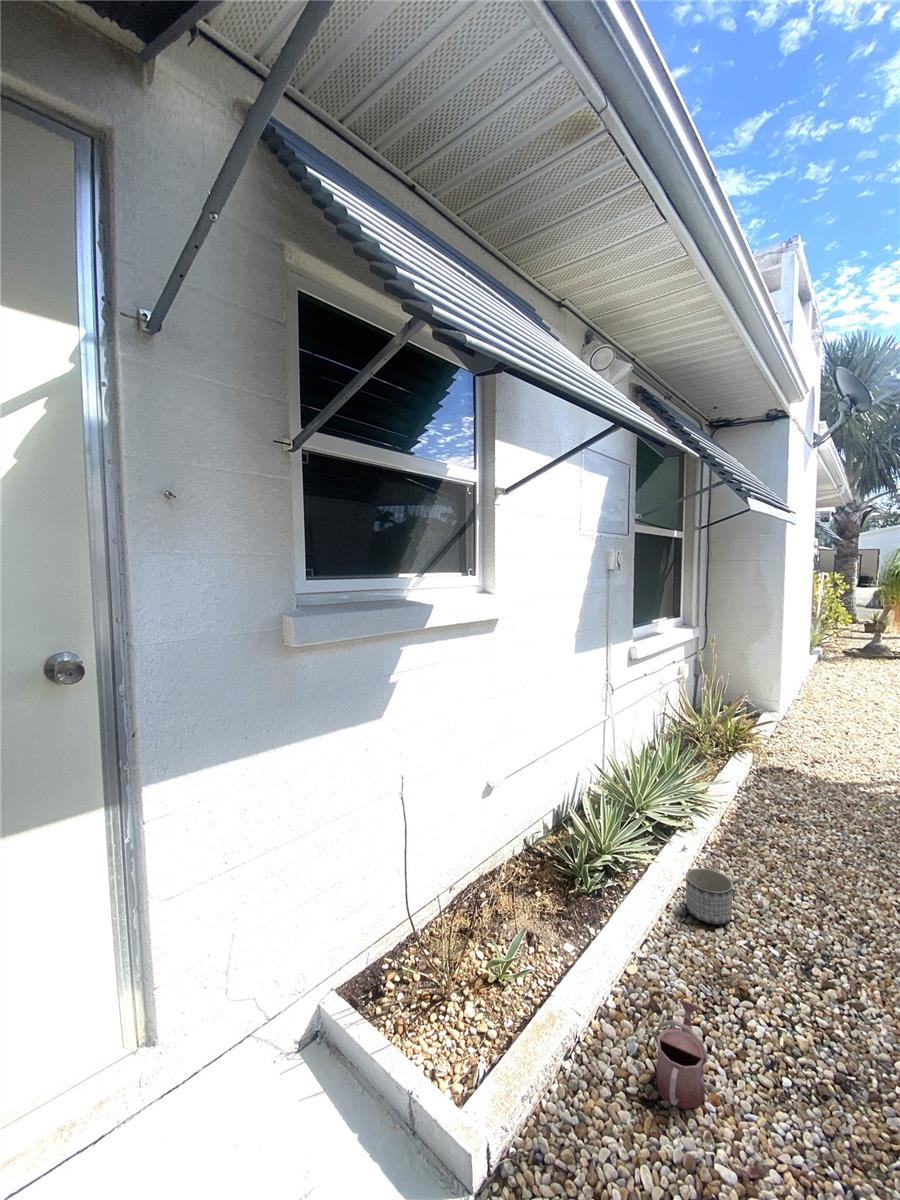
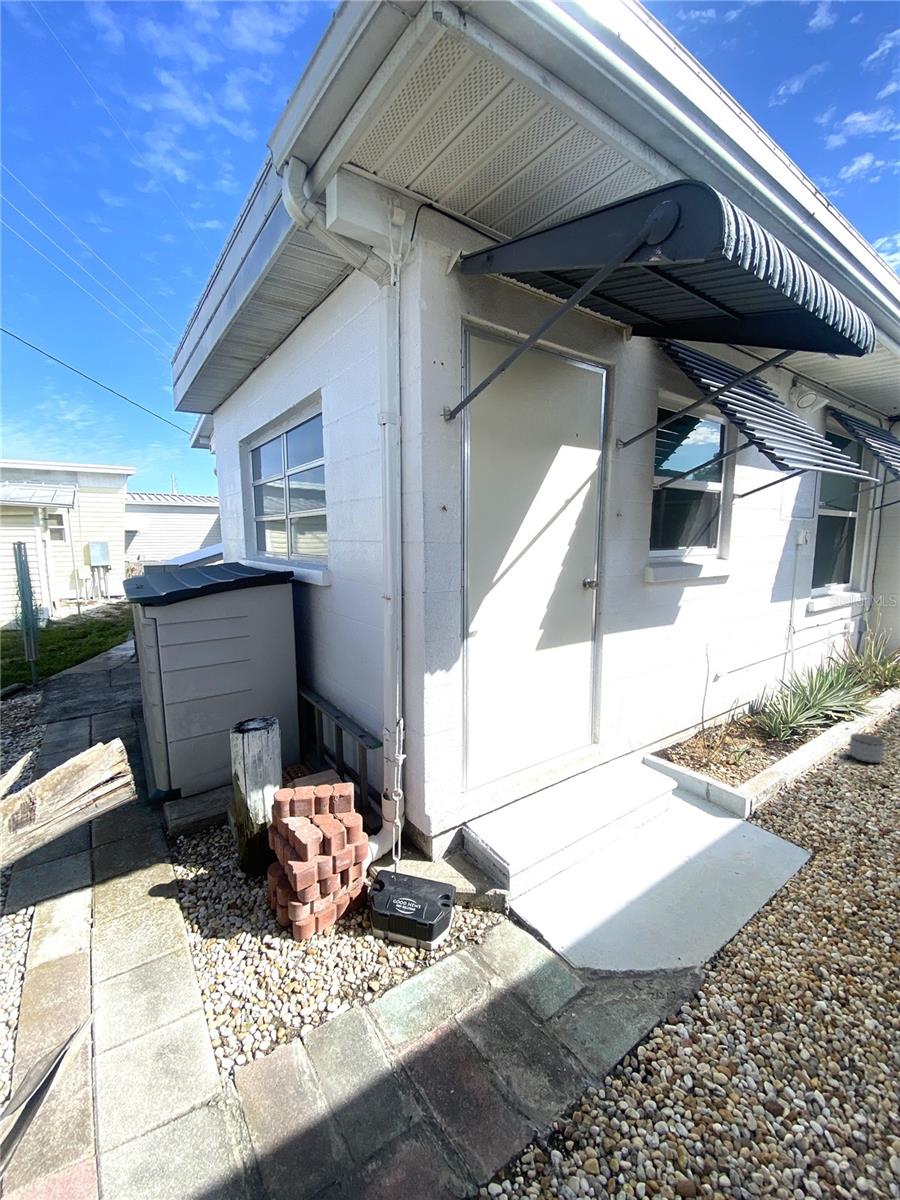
watering can: present [654,1000,708,1109] -> none [833,772,865,812]

